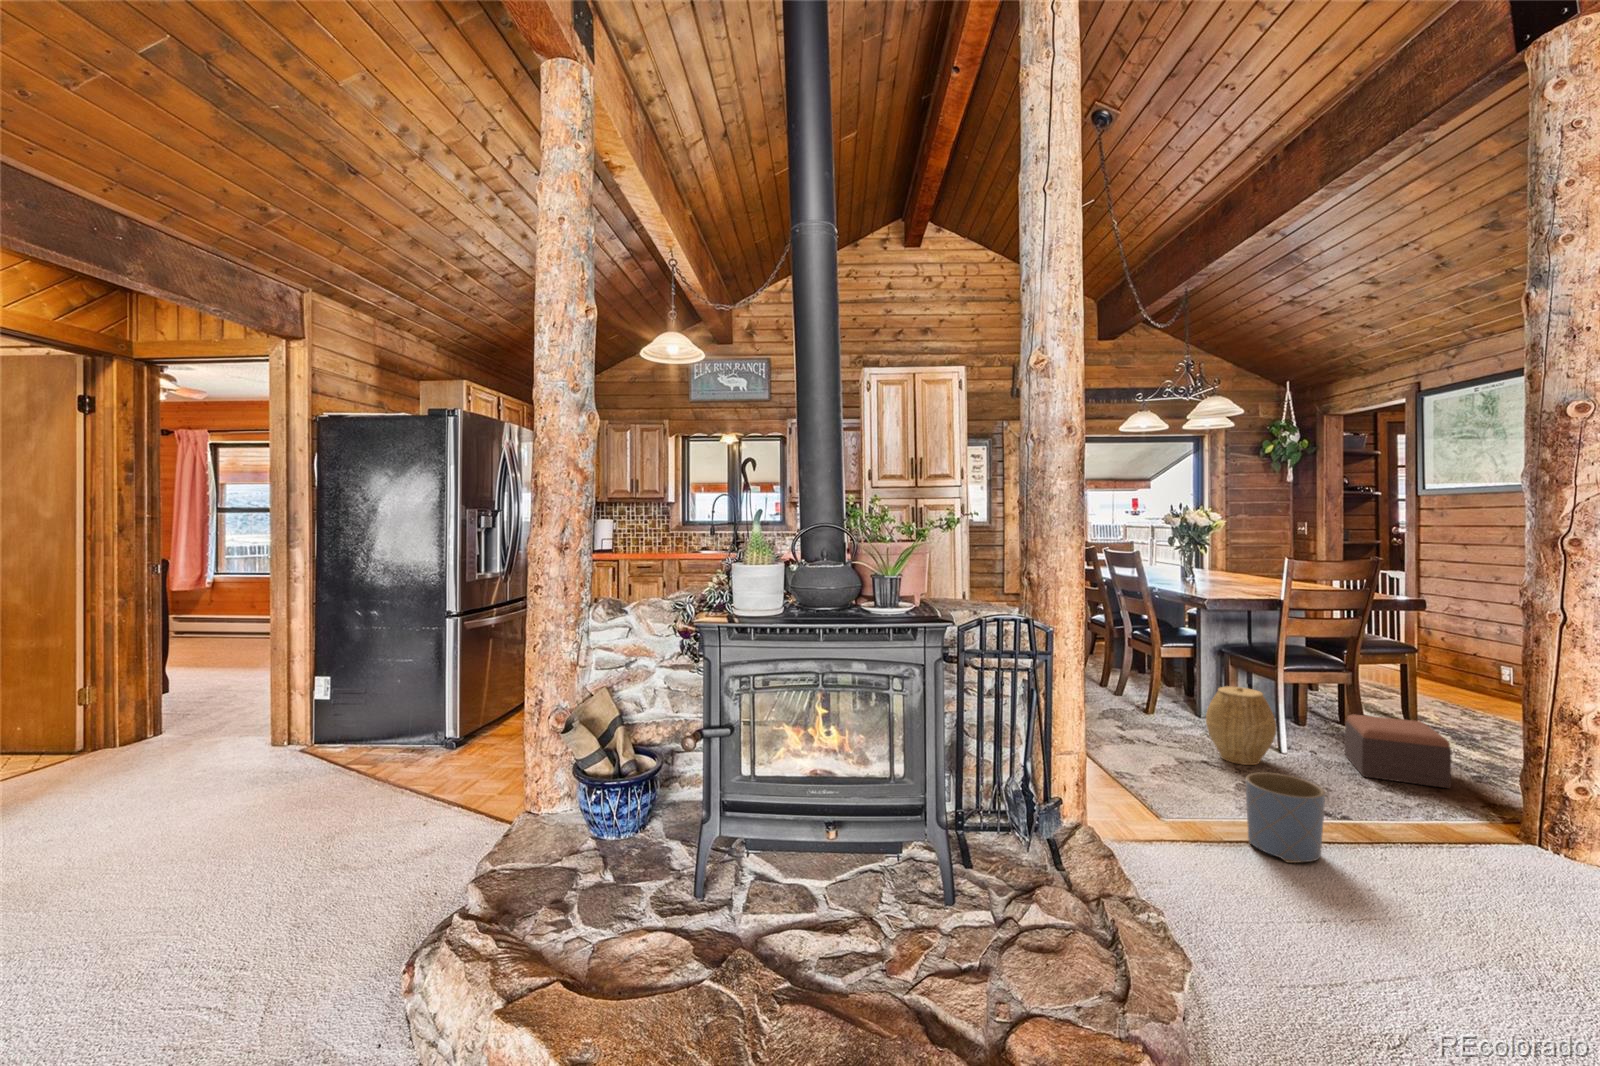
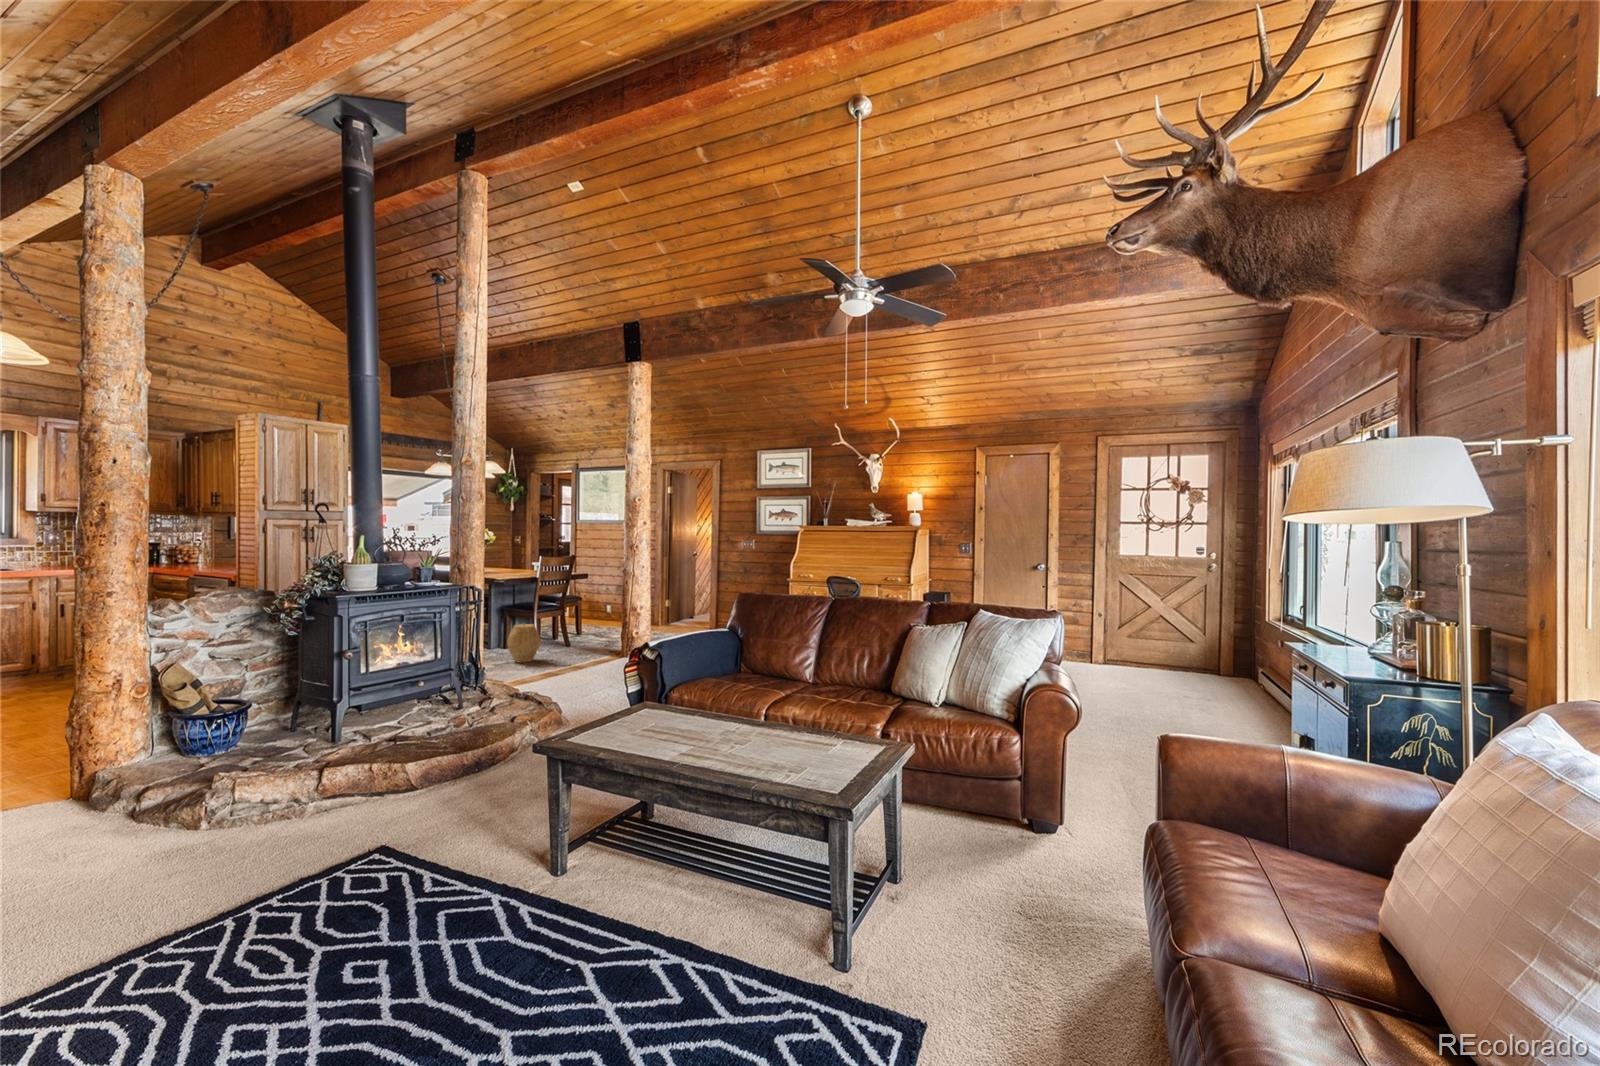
footstool: present [1345,714,1451,788] -> none [564,629,604,656]
planter: present [1246,772,1325,863] -> none [545,650,575,683]

